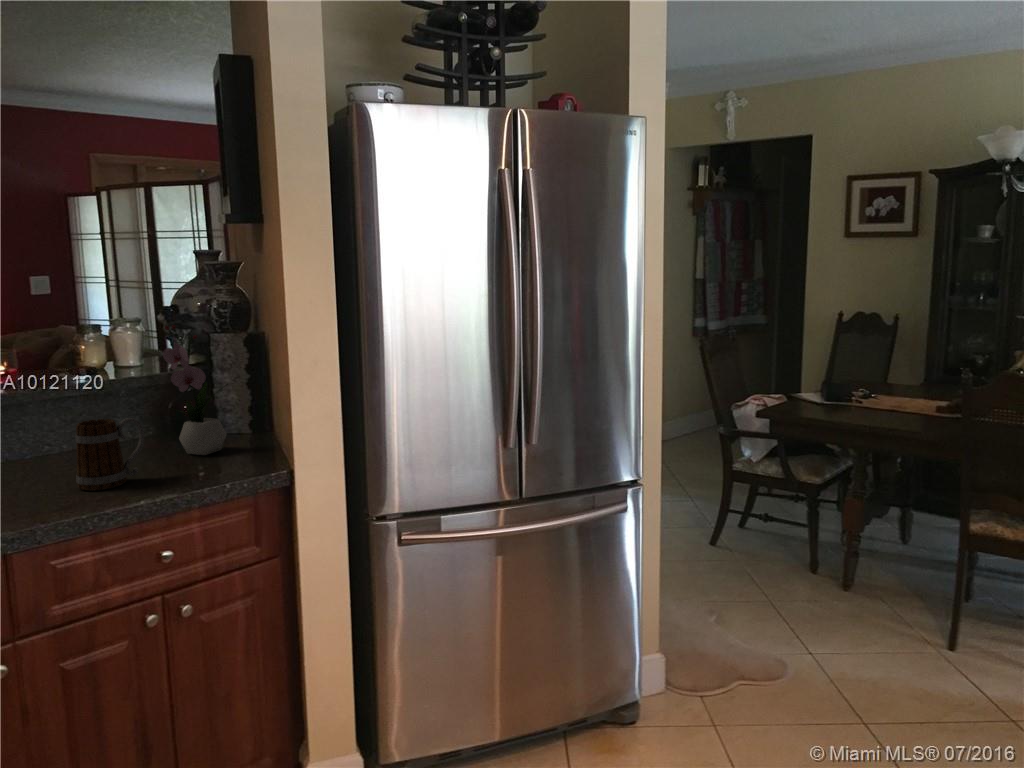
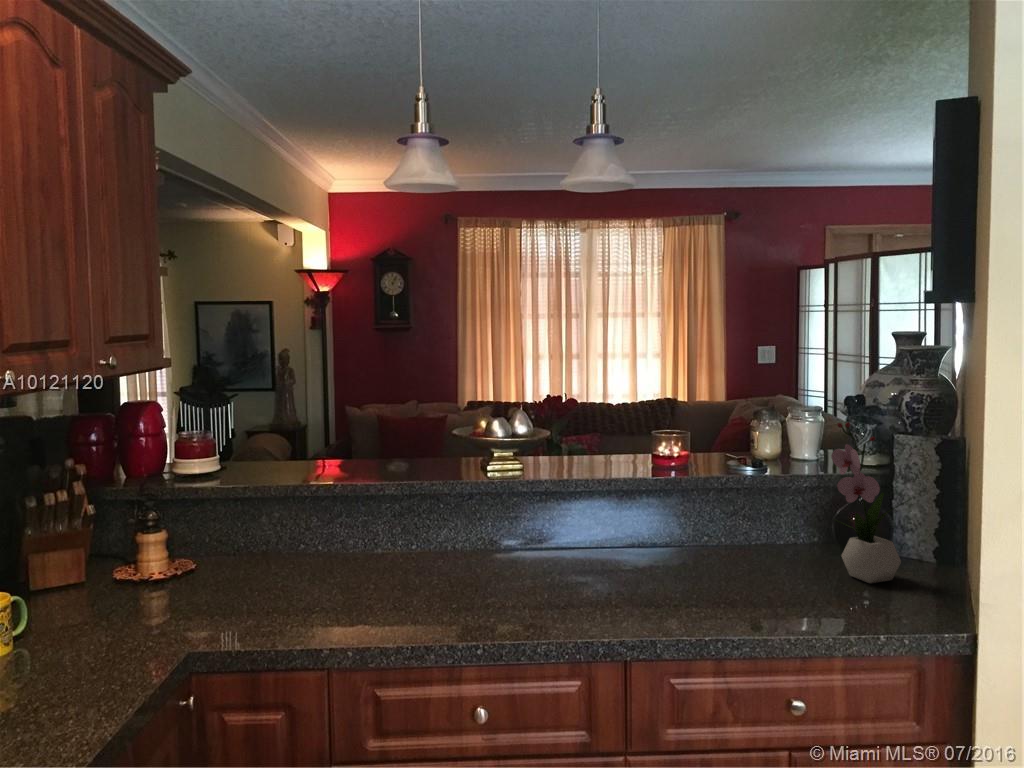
mug: present [75,418,145,491] -> none [718,522,795,604]

